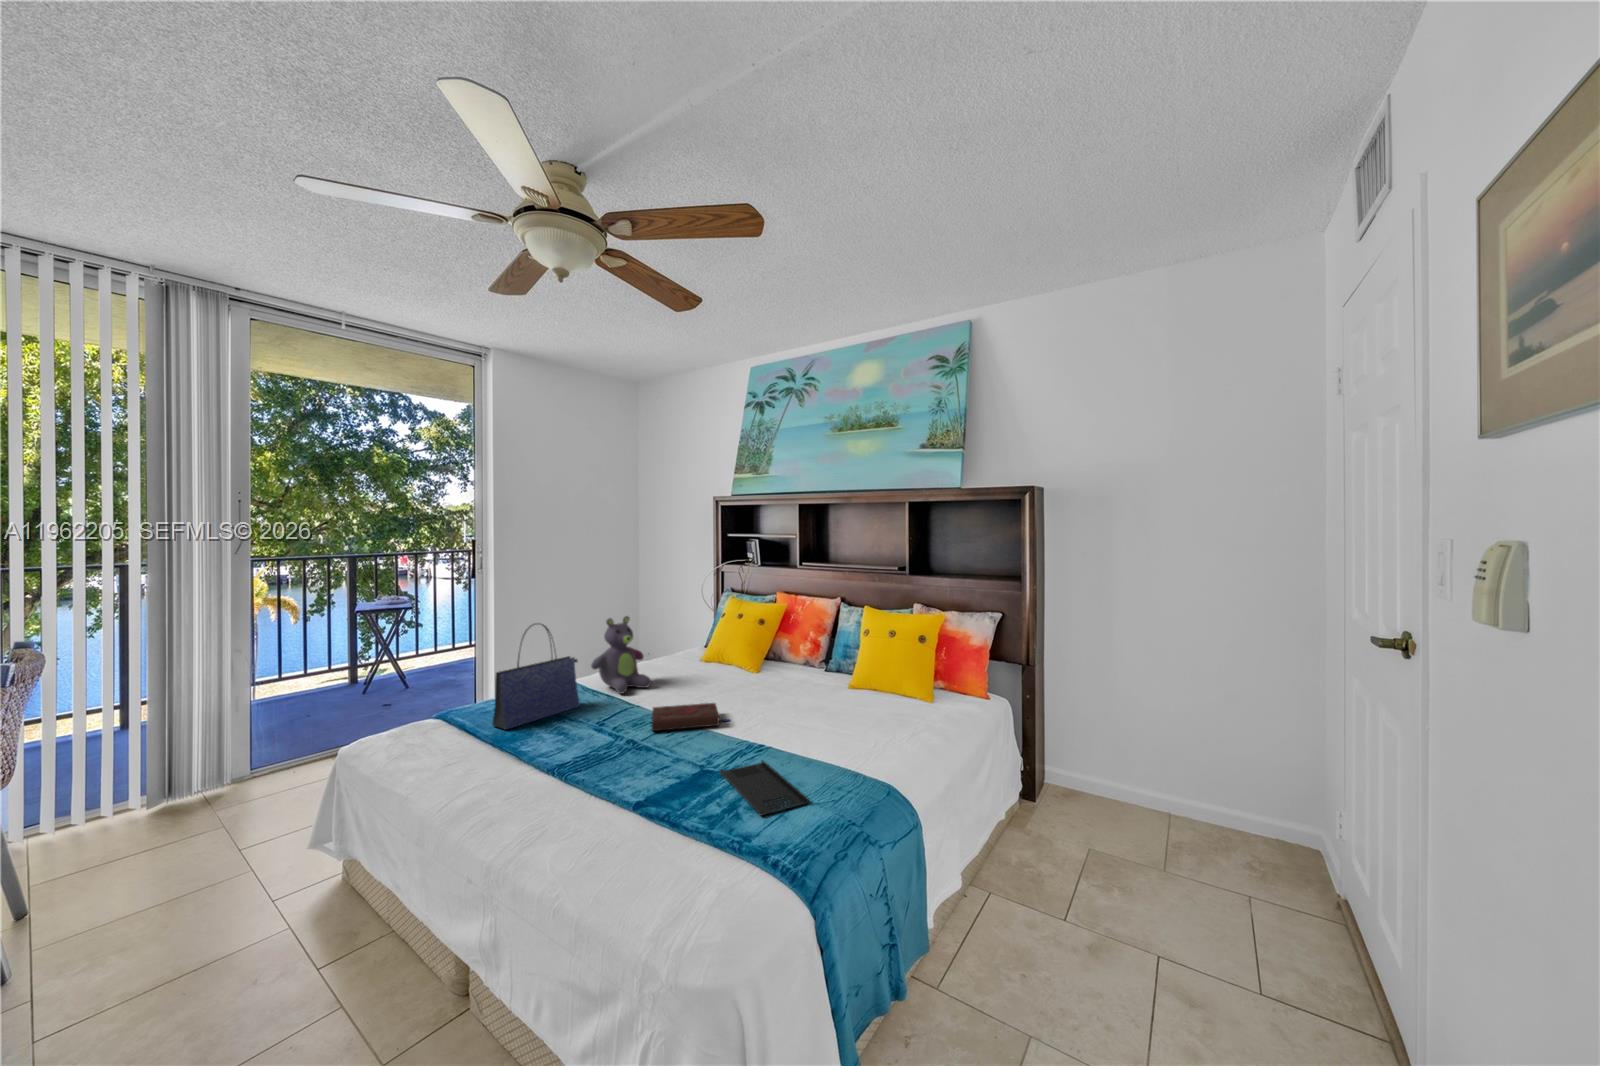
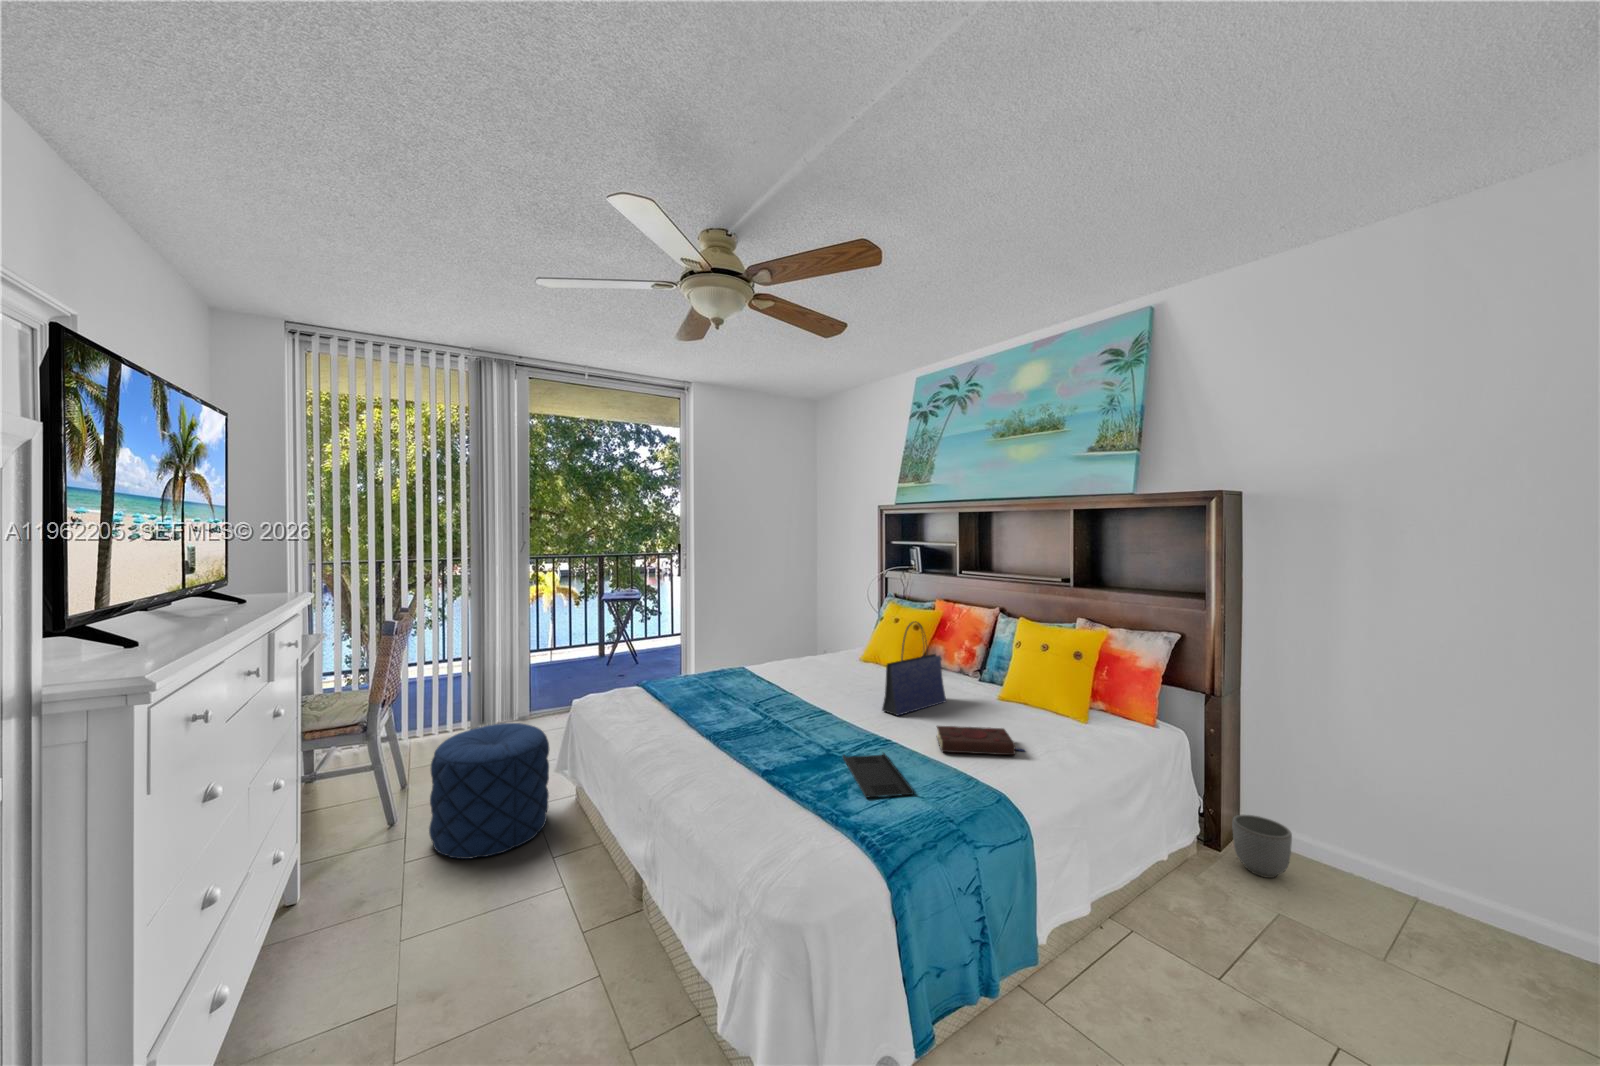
stuffed bear: present [591,616,651,694] -> none [756,614,807,682]
tote bag: present [492,624,580,730] -> present [882,621,946,716]
book: present [652,703,729,731] -> present [936,726,1023,755]
planter: none [1045,766,1089,818] -> present [1232,815,1292,878]
pouf: none [91,788,305,1003] -> present [429,723,549,859]

